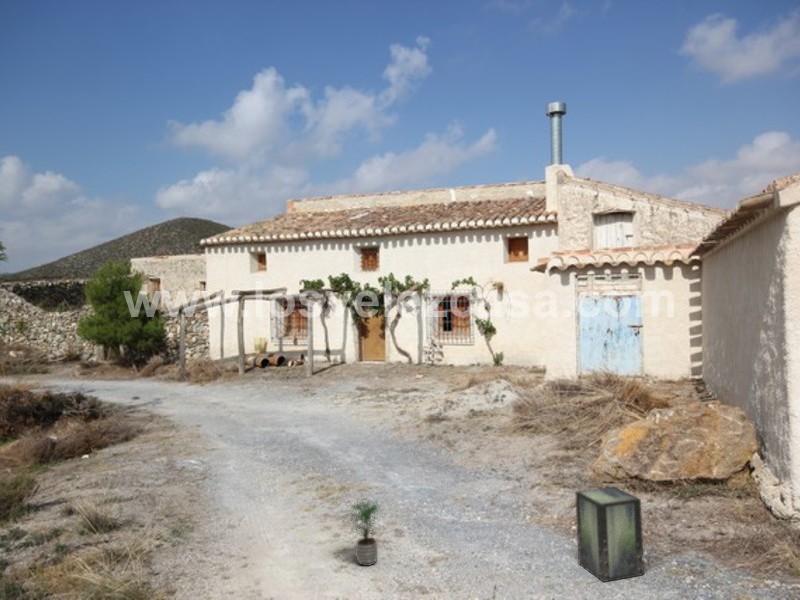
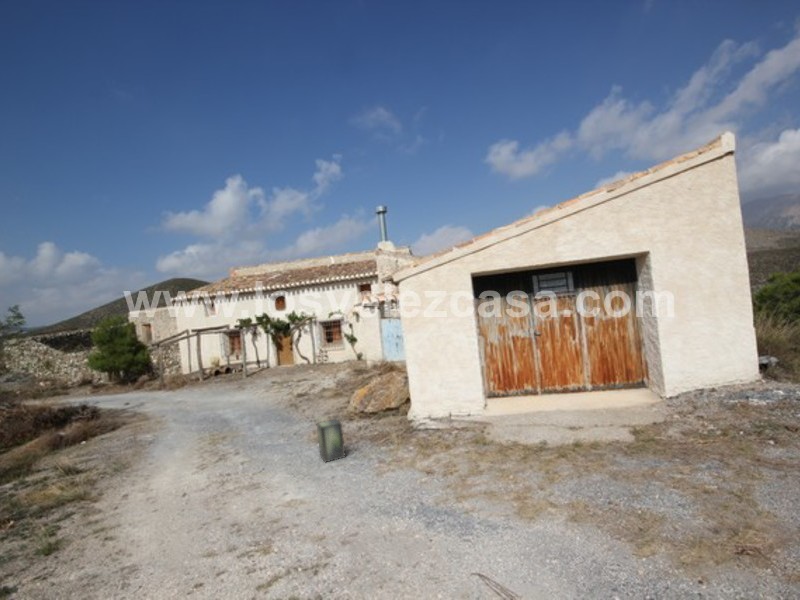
potted plant: present [343,501,378,566] -> none [205,439,229,472]

